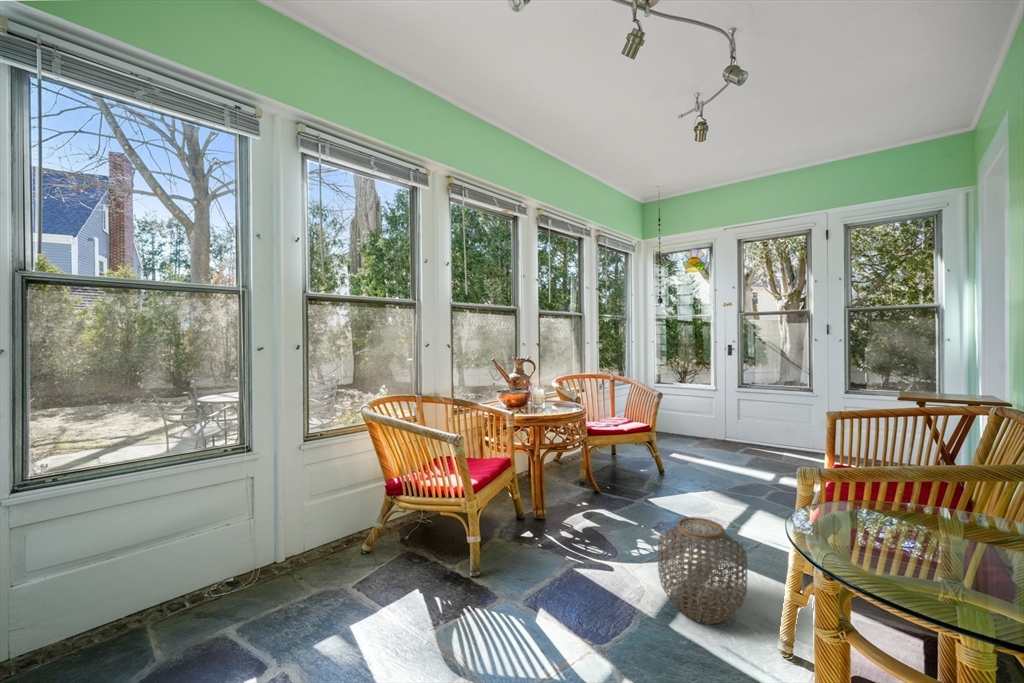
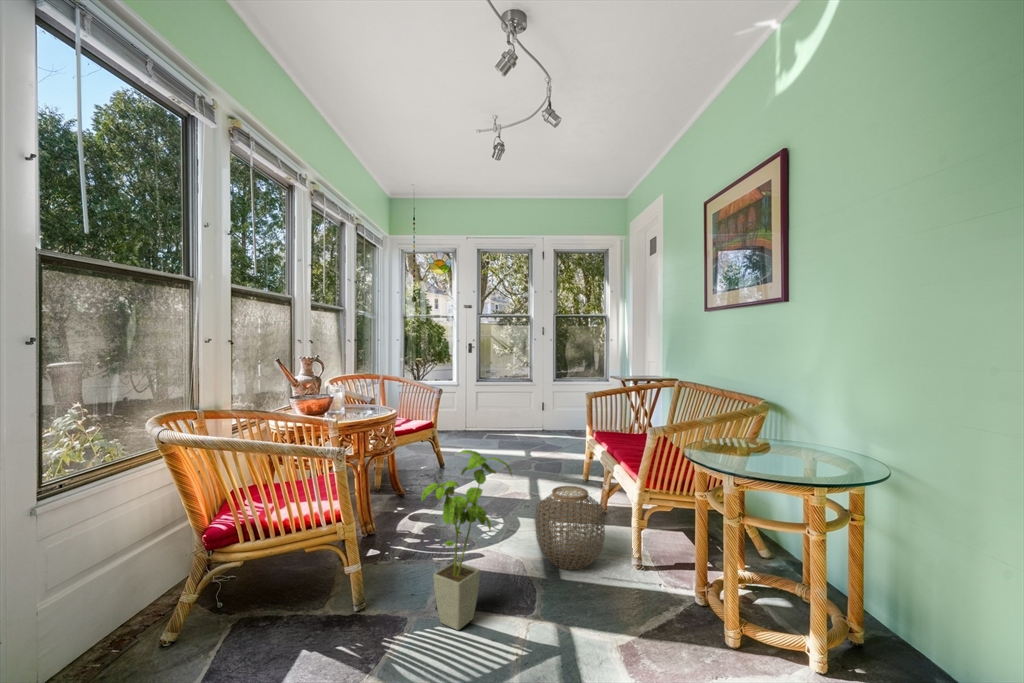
house plant: none [494,454,575,627] -> present [421,450,512,630]

